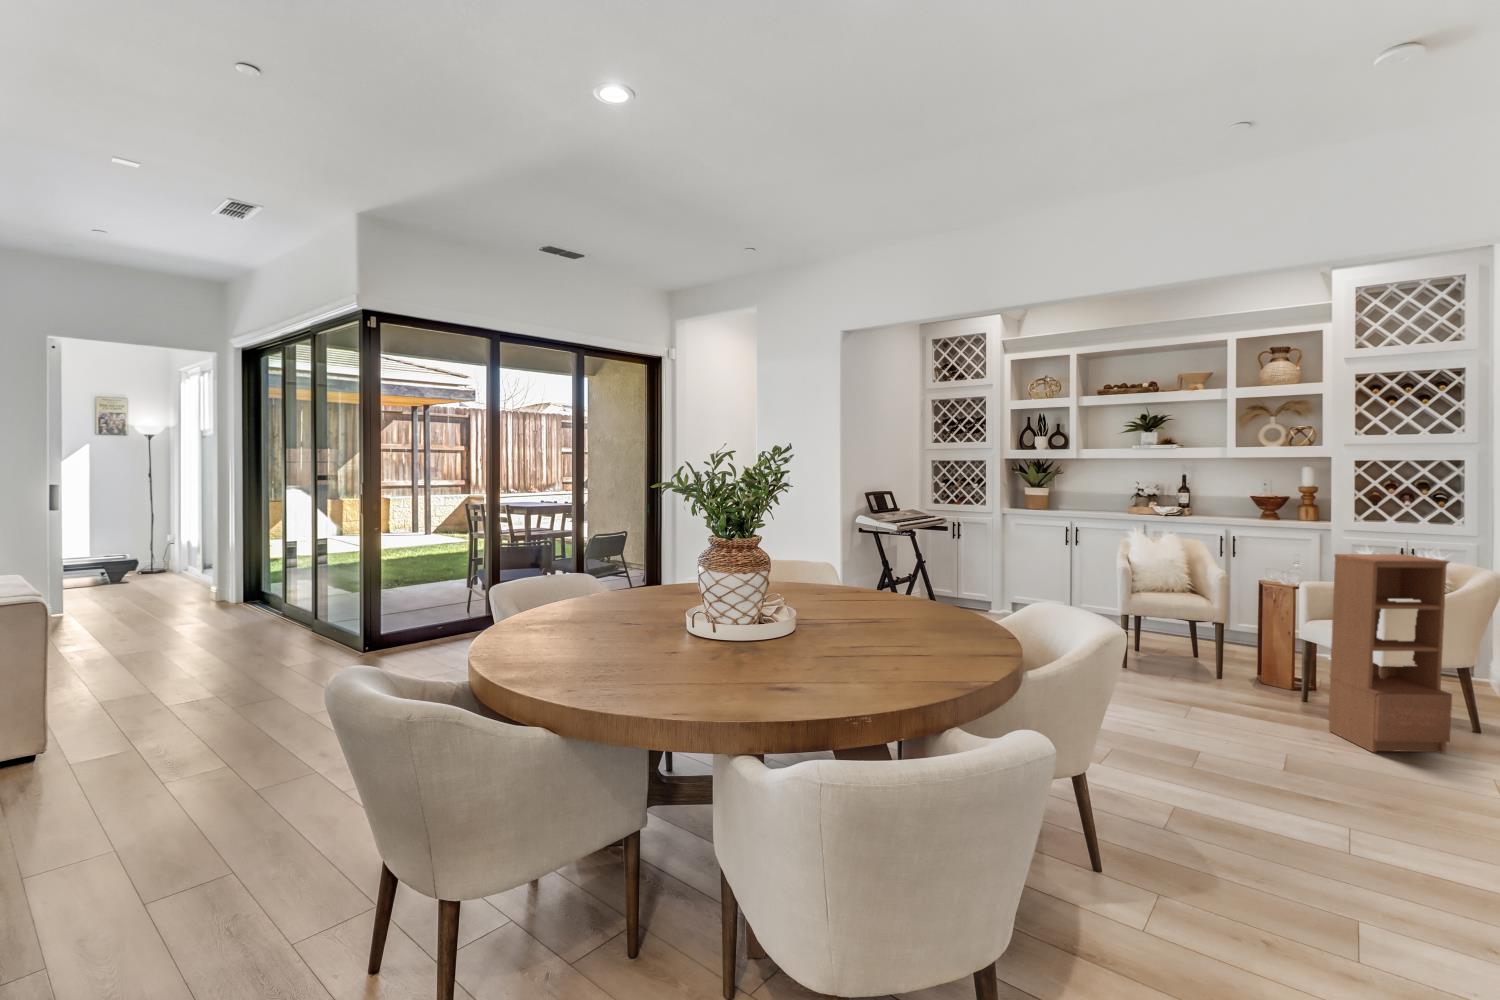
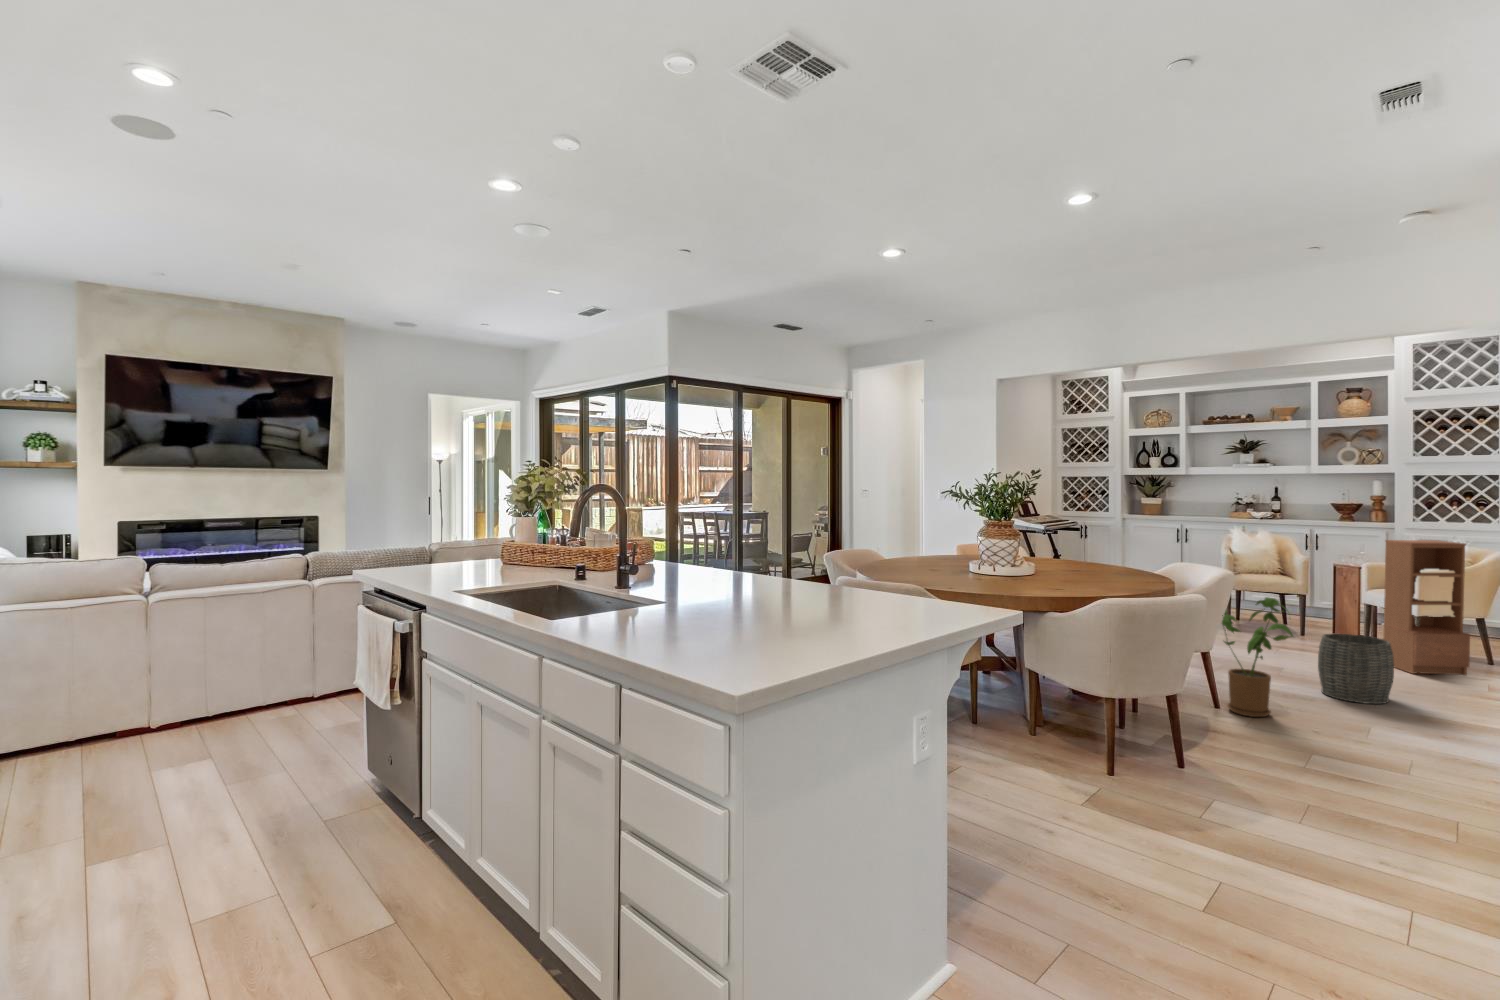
house plant: none [1086,669,1221,879] -> present [1222,597,1293,717]
woven basket: none [1248,708,1364,831] -> present [1318,634,1394,704]

